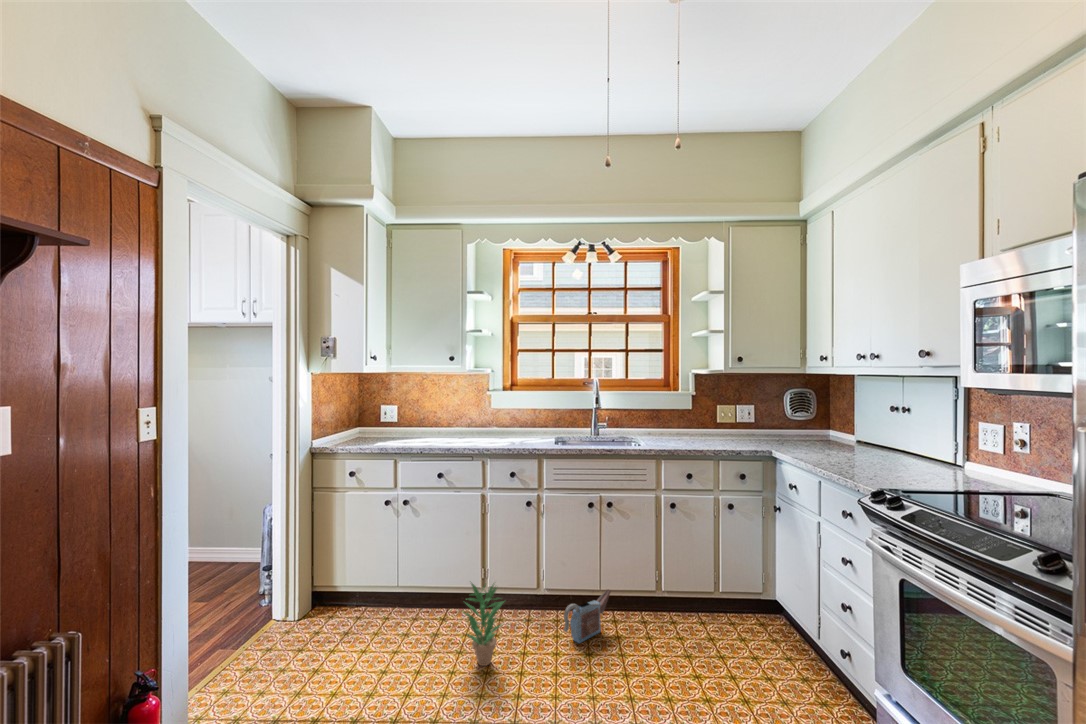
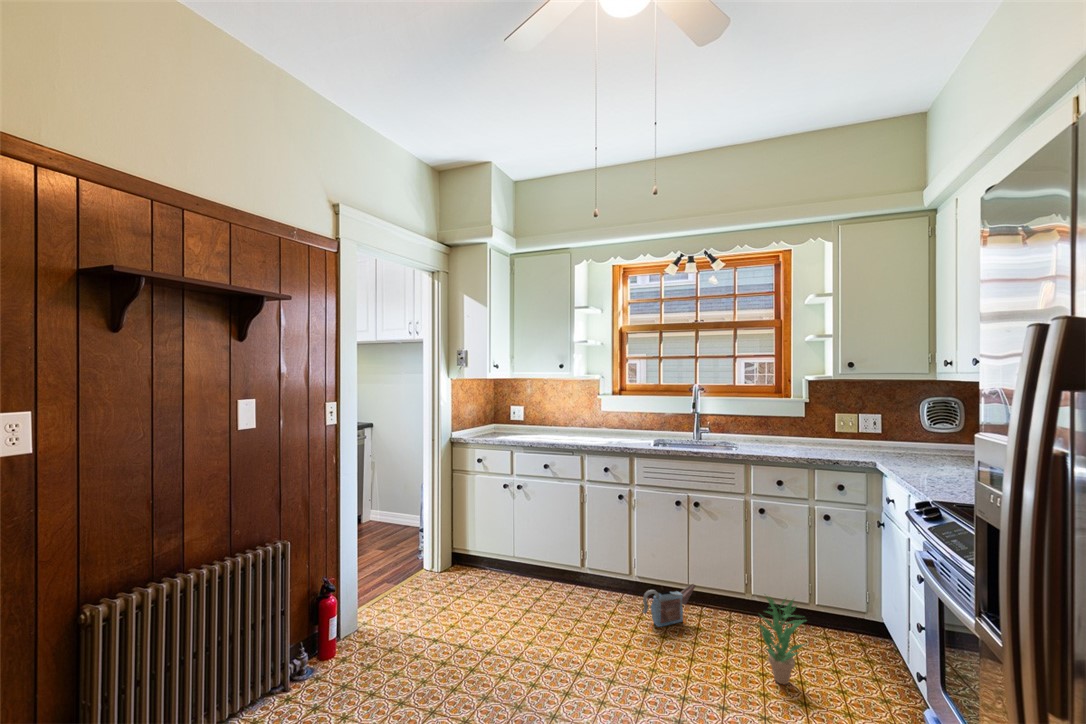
potted plant: present [465,584,504,666] -> present [760,597,806,684]

